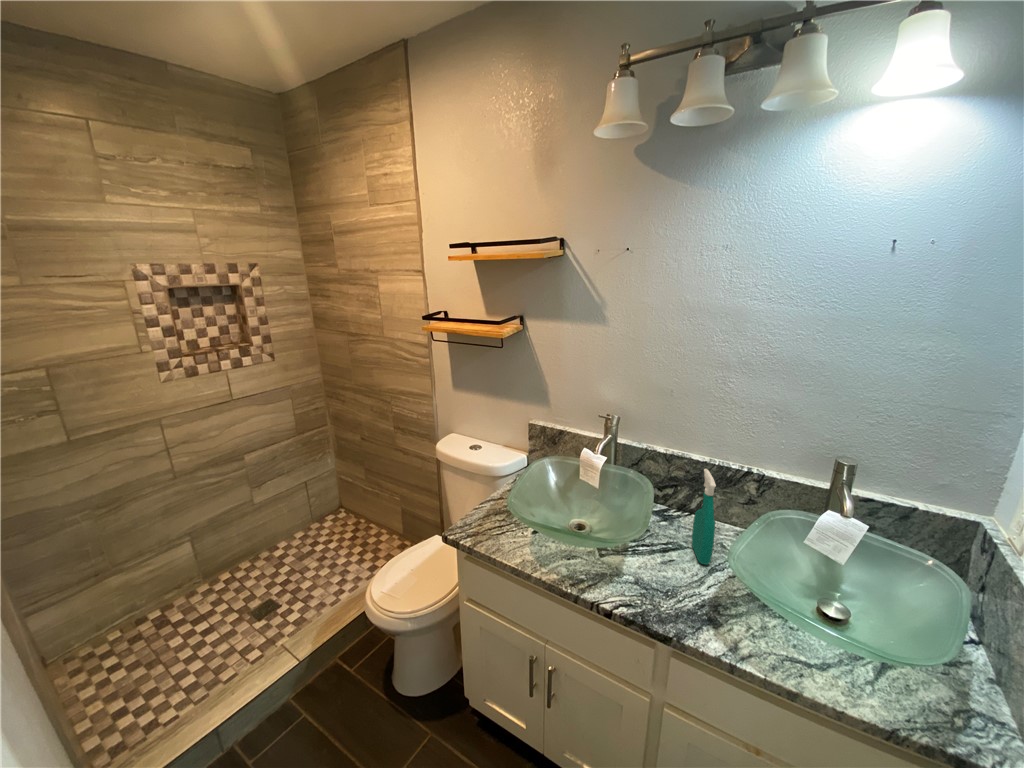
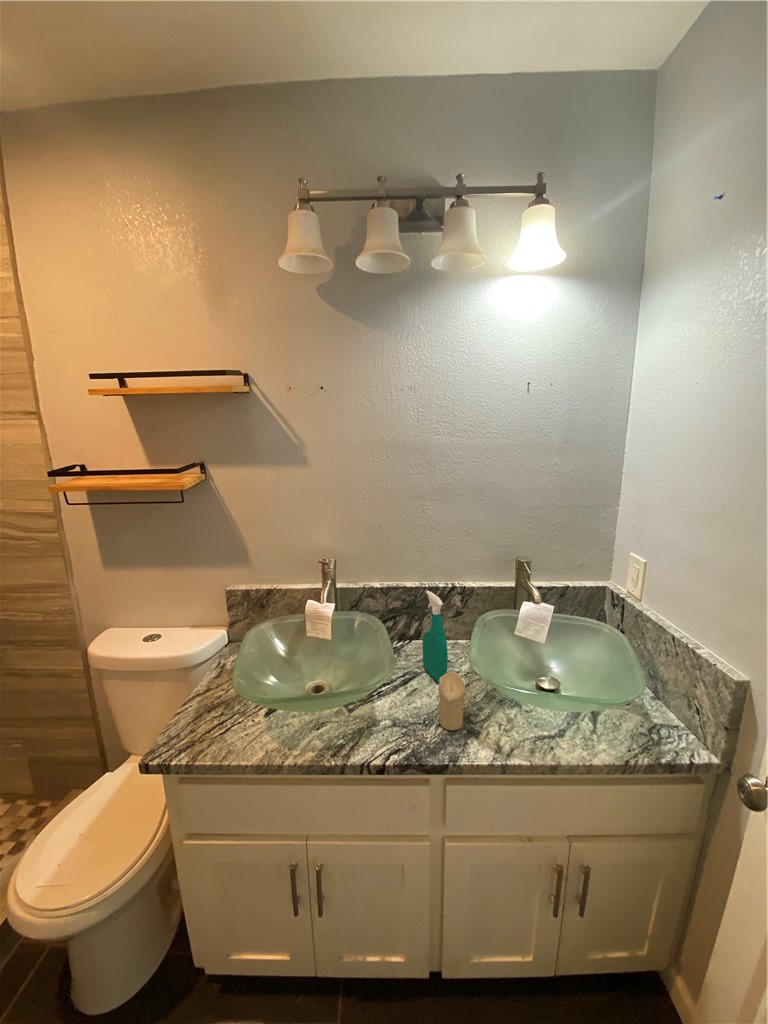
candle: none [682,555,712,612] -> present [439,672,465,730]

